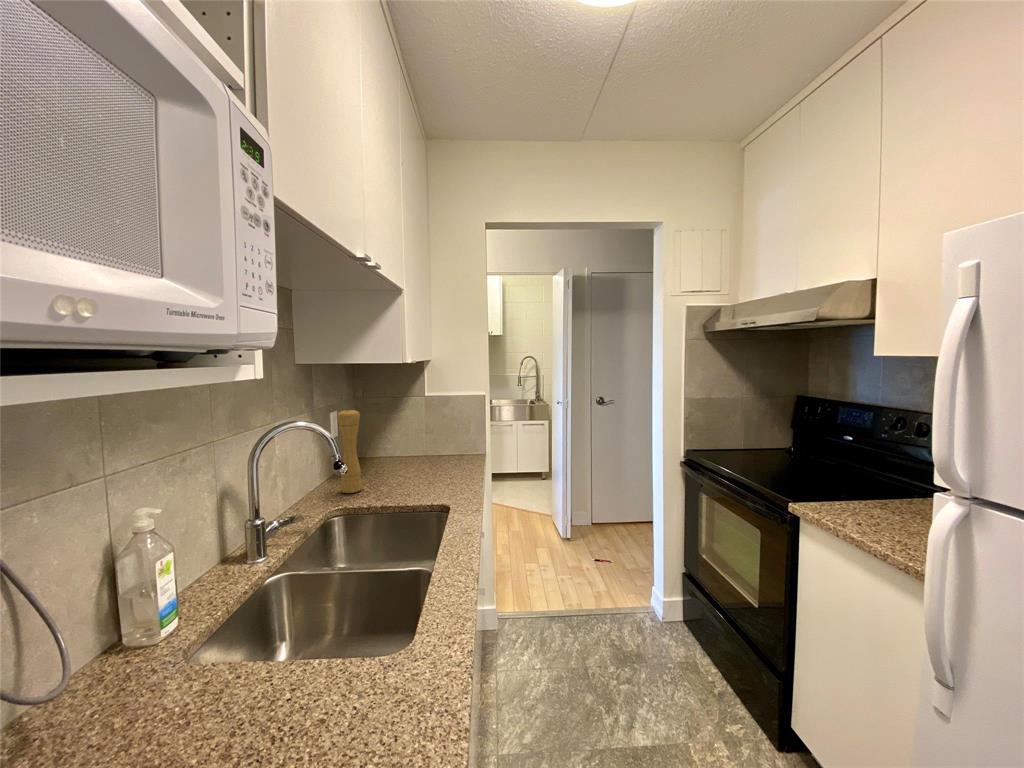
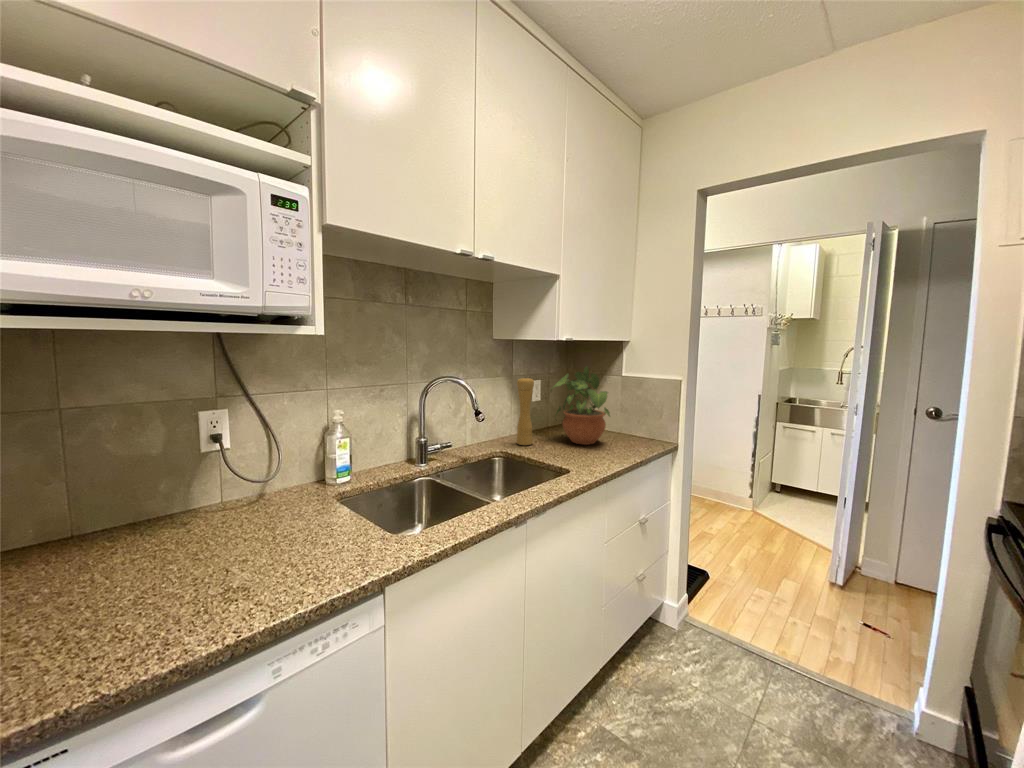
potted plant: none [367,388,439,476] -> present [551,366,610,445]

